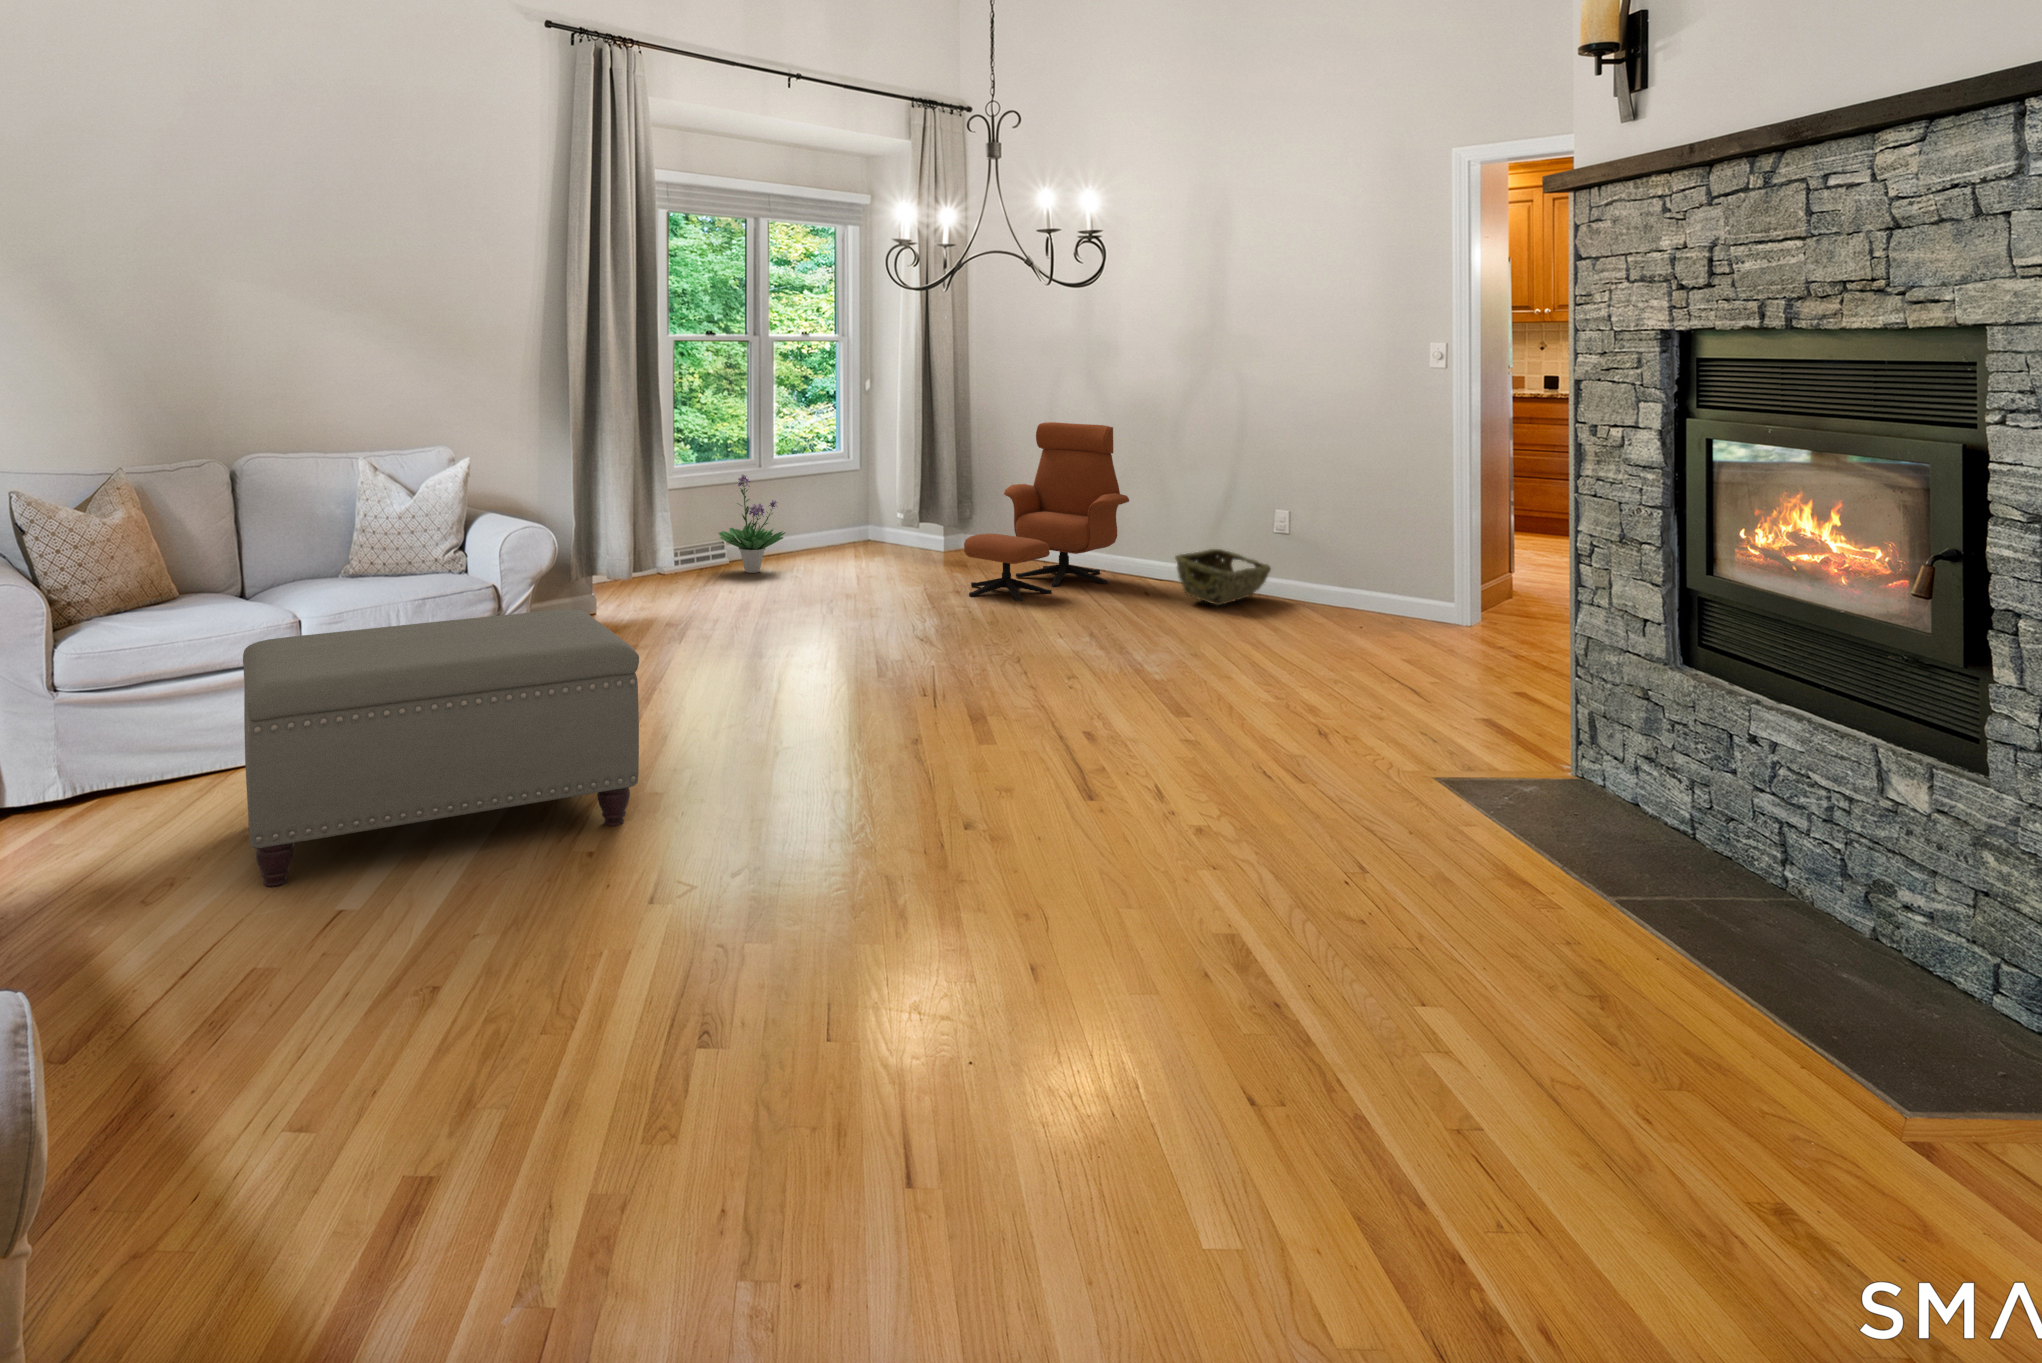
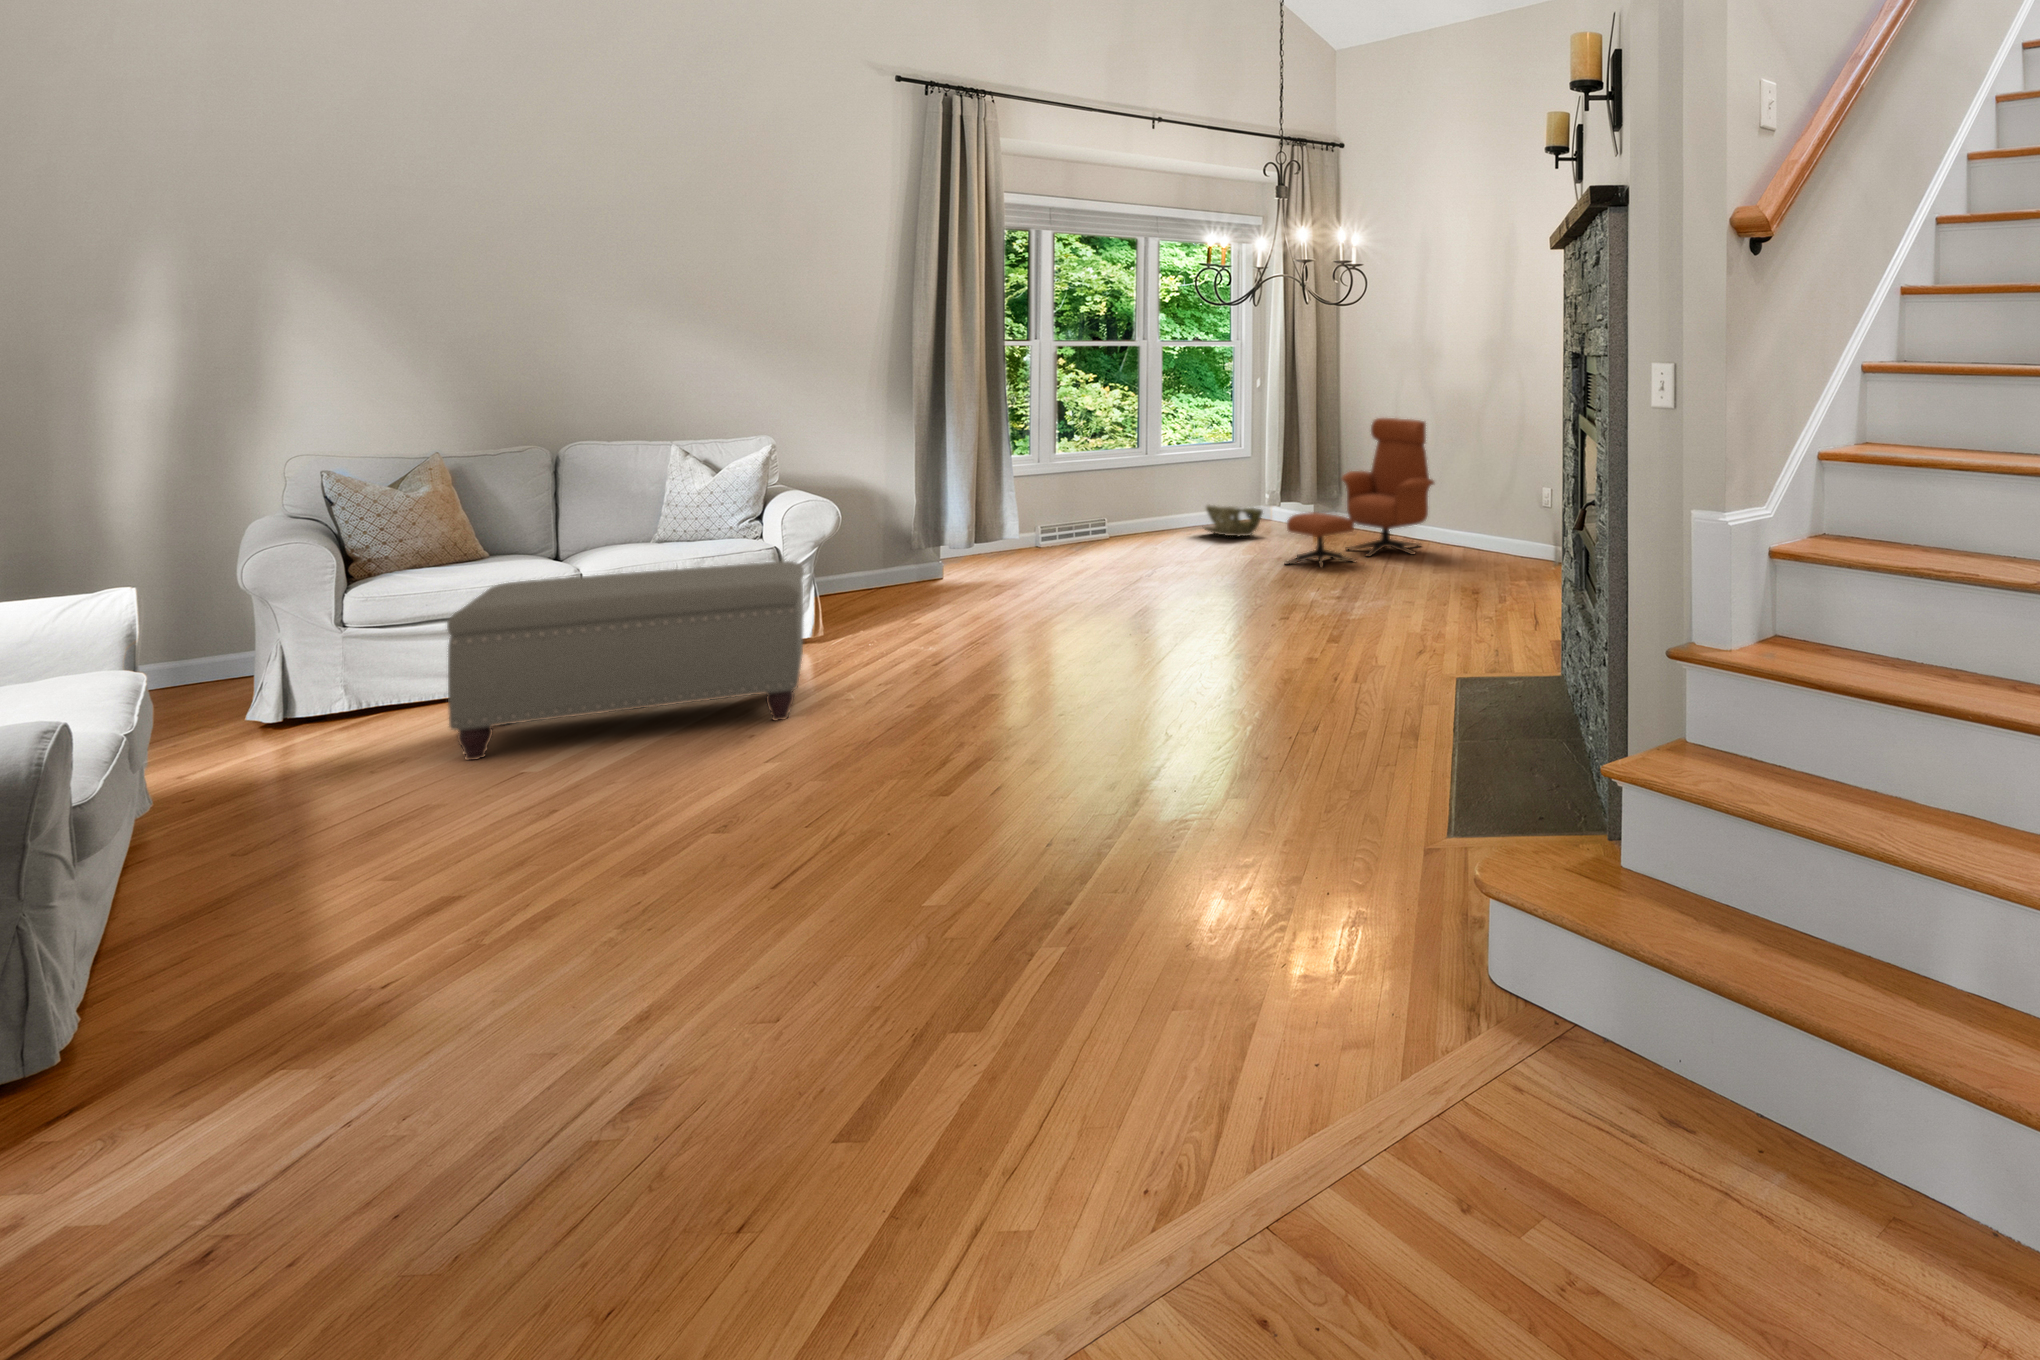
potted plant: present [719,474,786,573] -> none [1092,463,1159,549]
woven basket: present [1175,549,1271,605] -> present [1205,505,1263,536]

